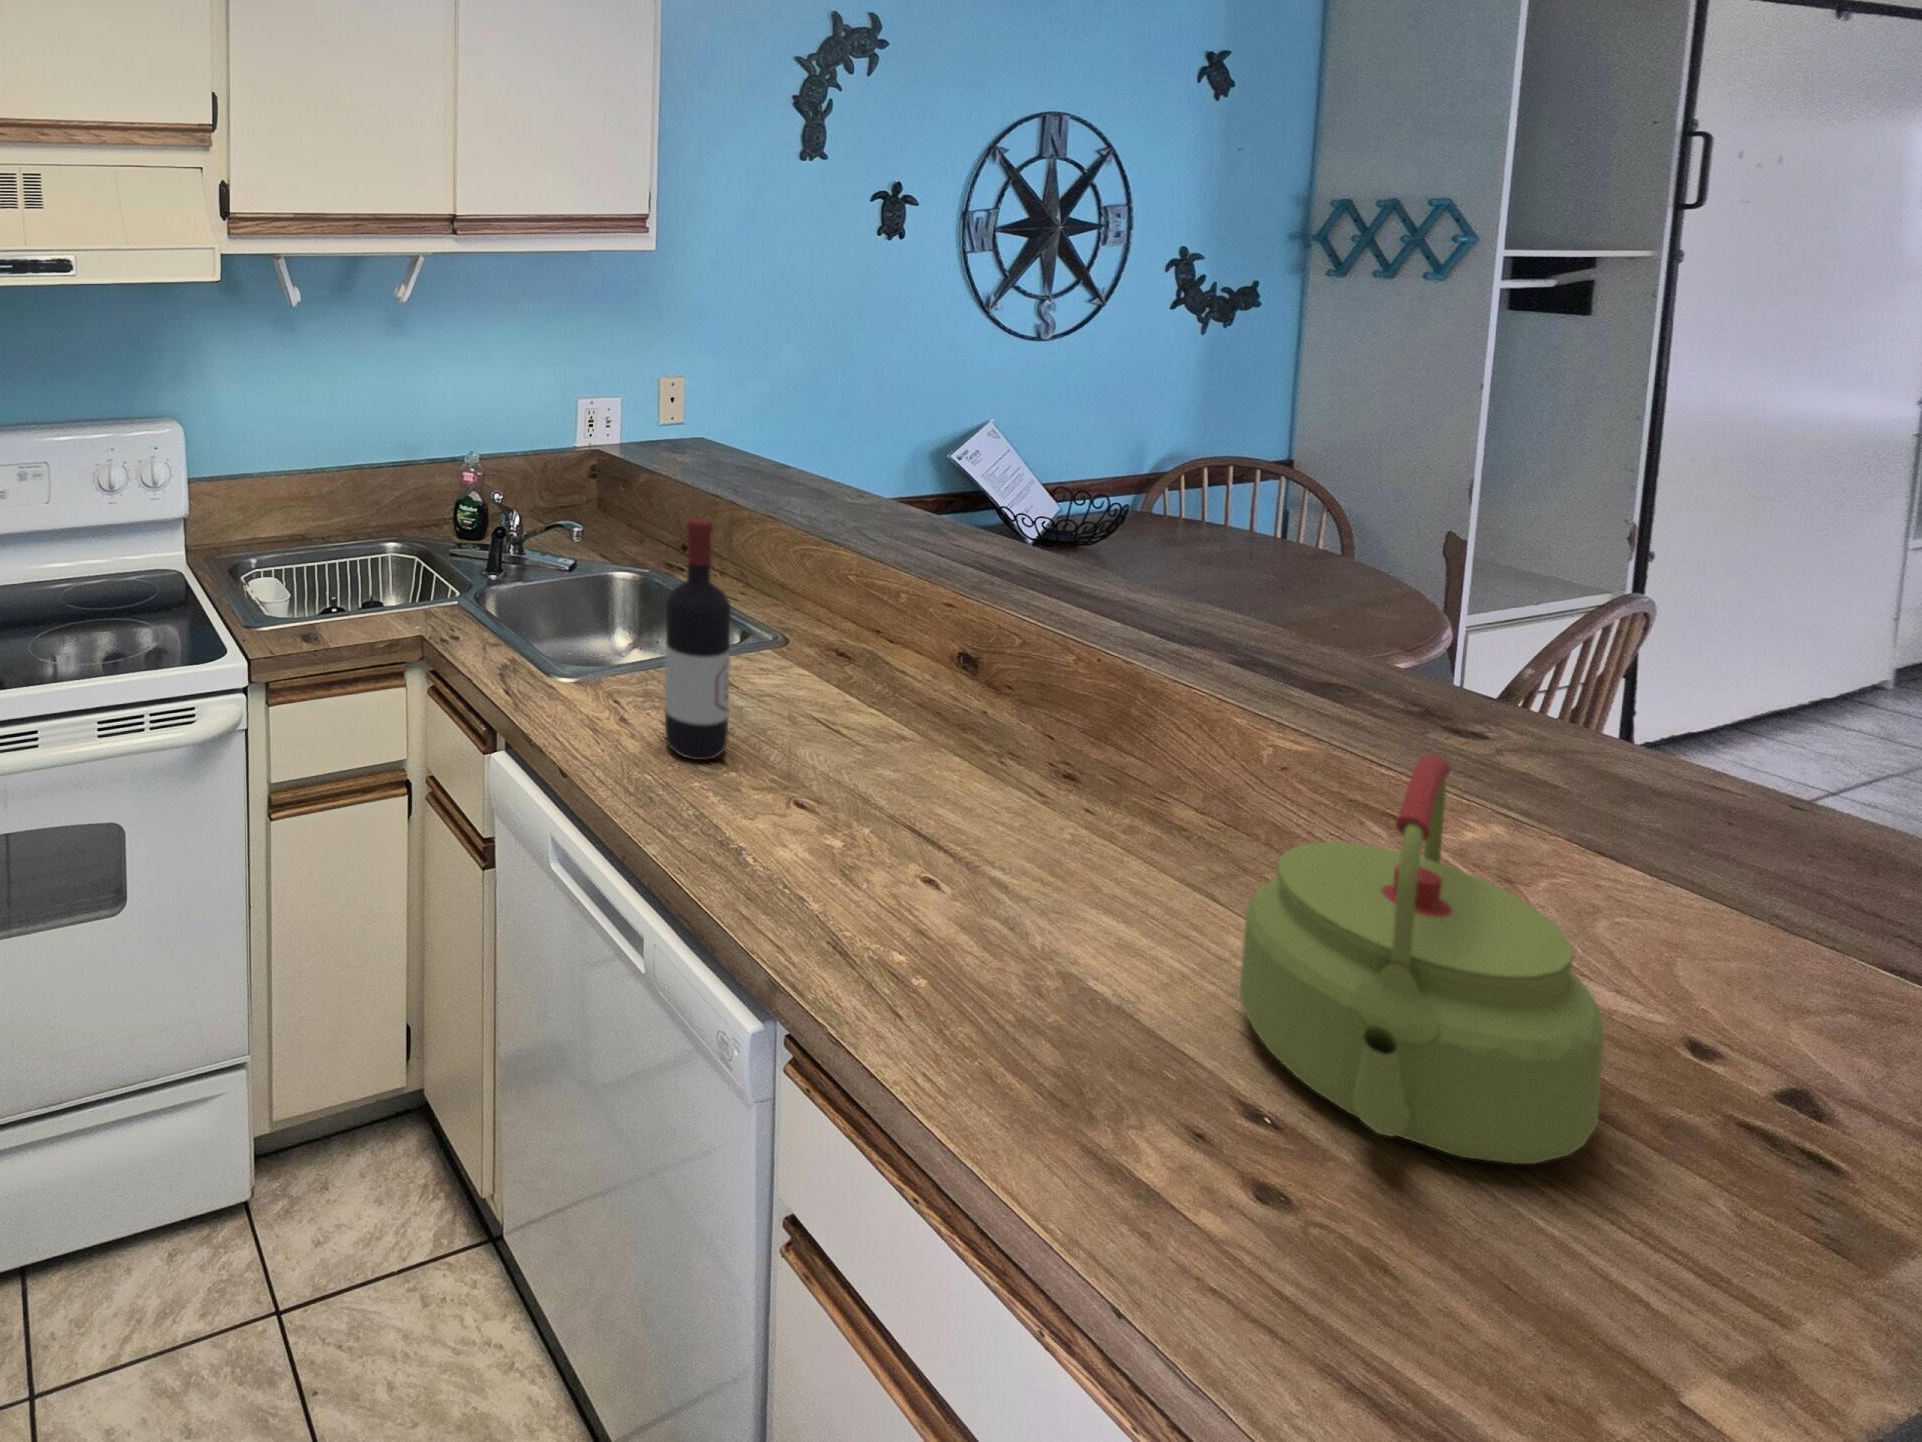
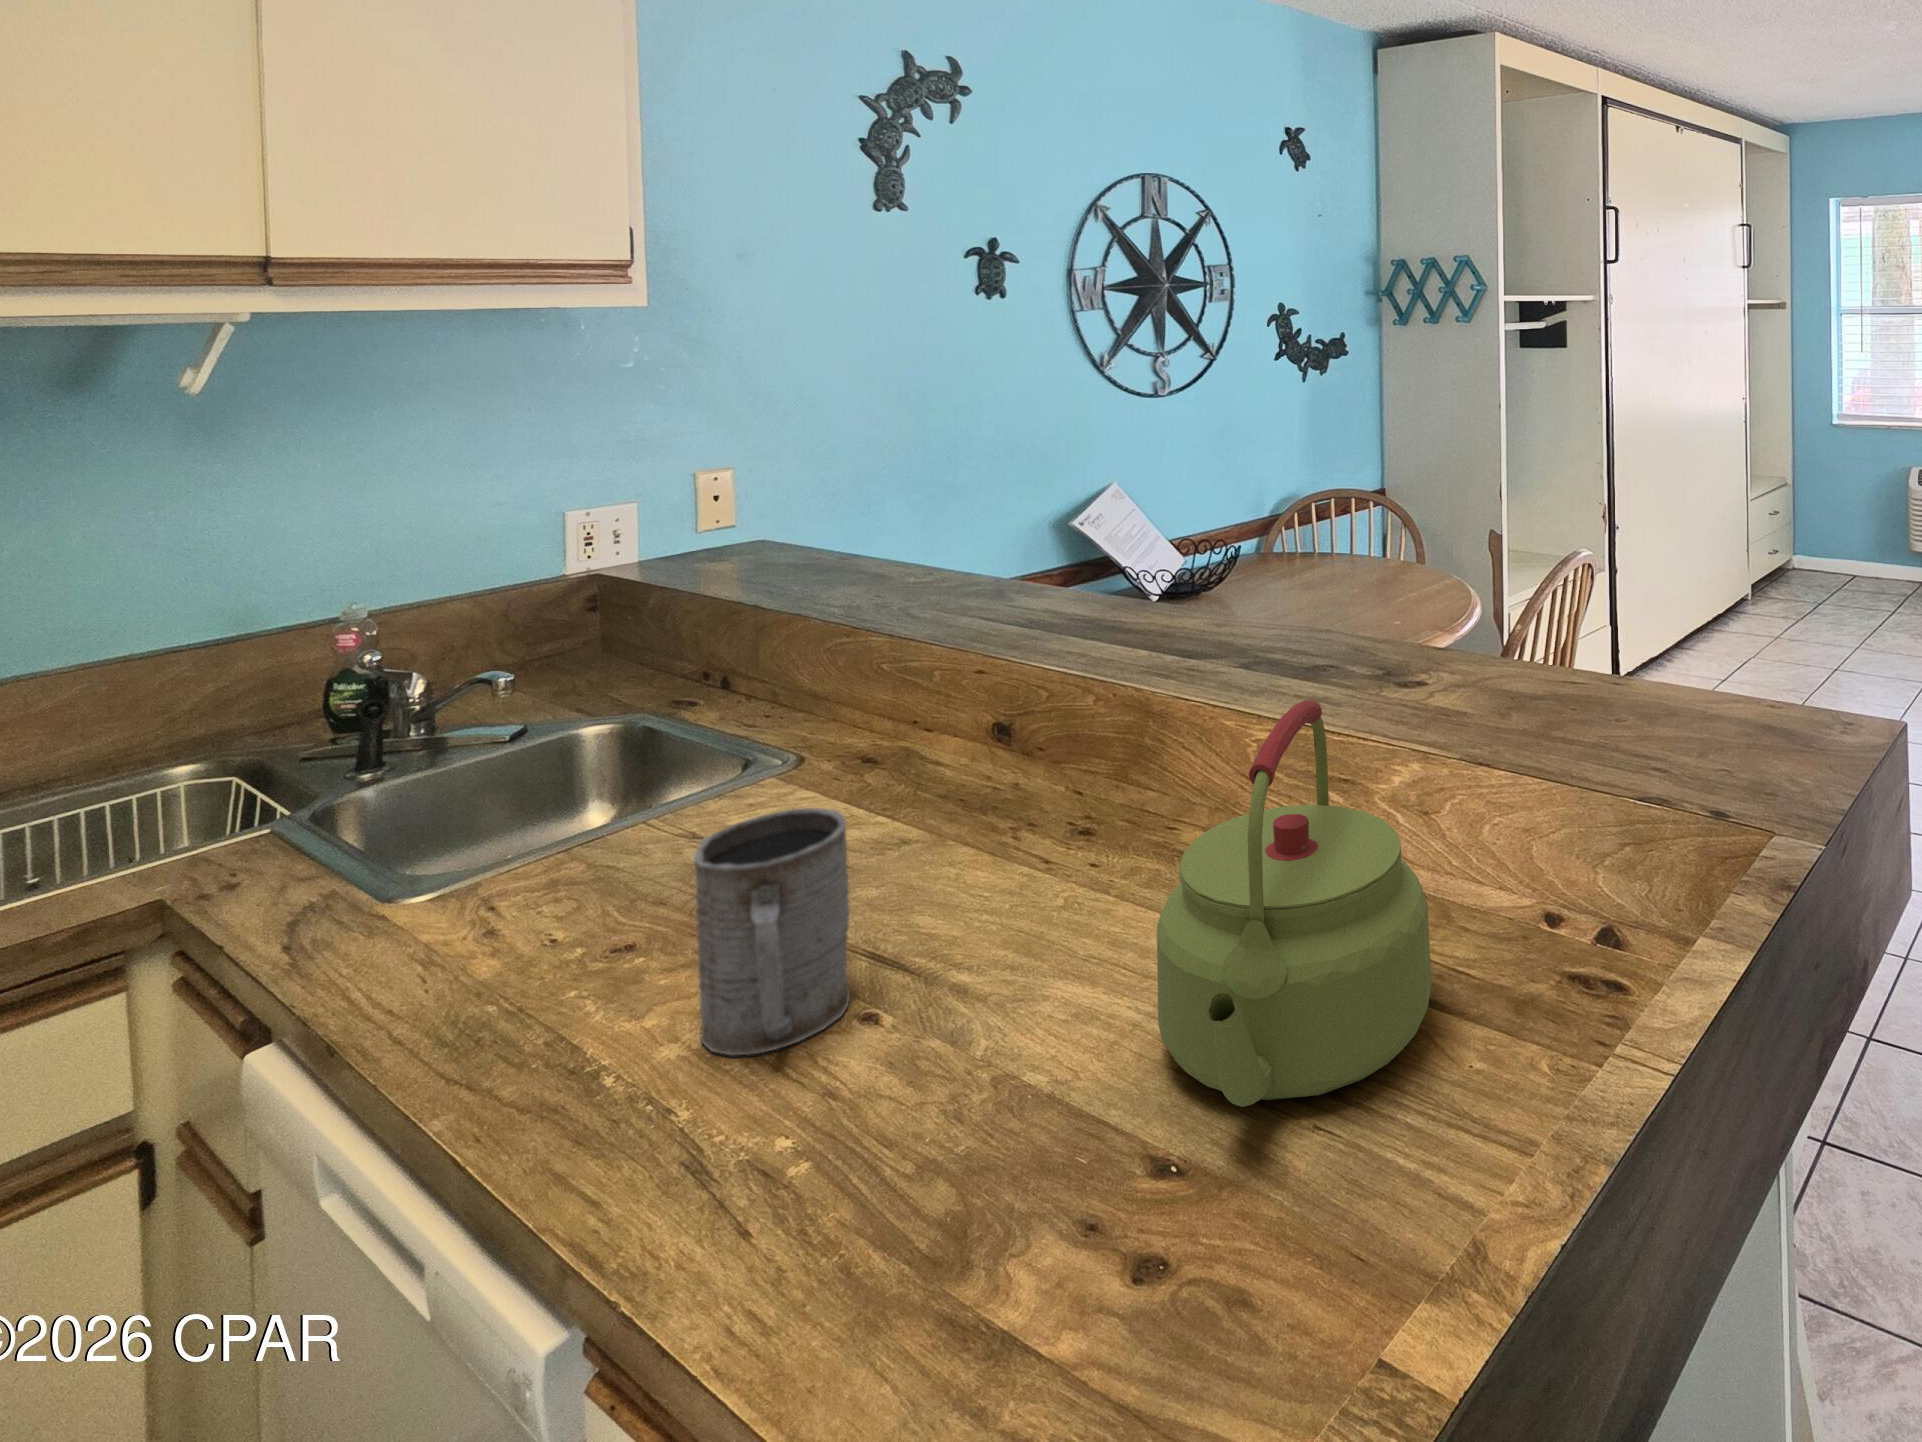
wine bottle: present [665,518,731,760] -> none [537,622,648,959]
mug: none [803,701,919,889] -> present [694,808,850,1056]

